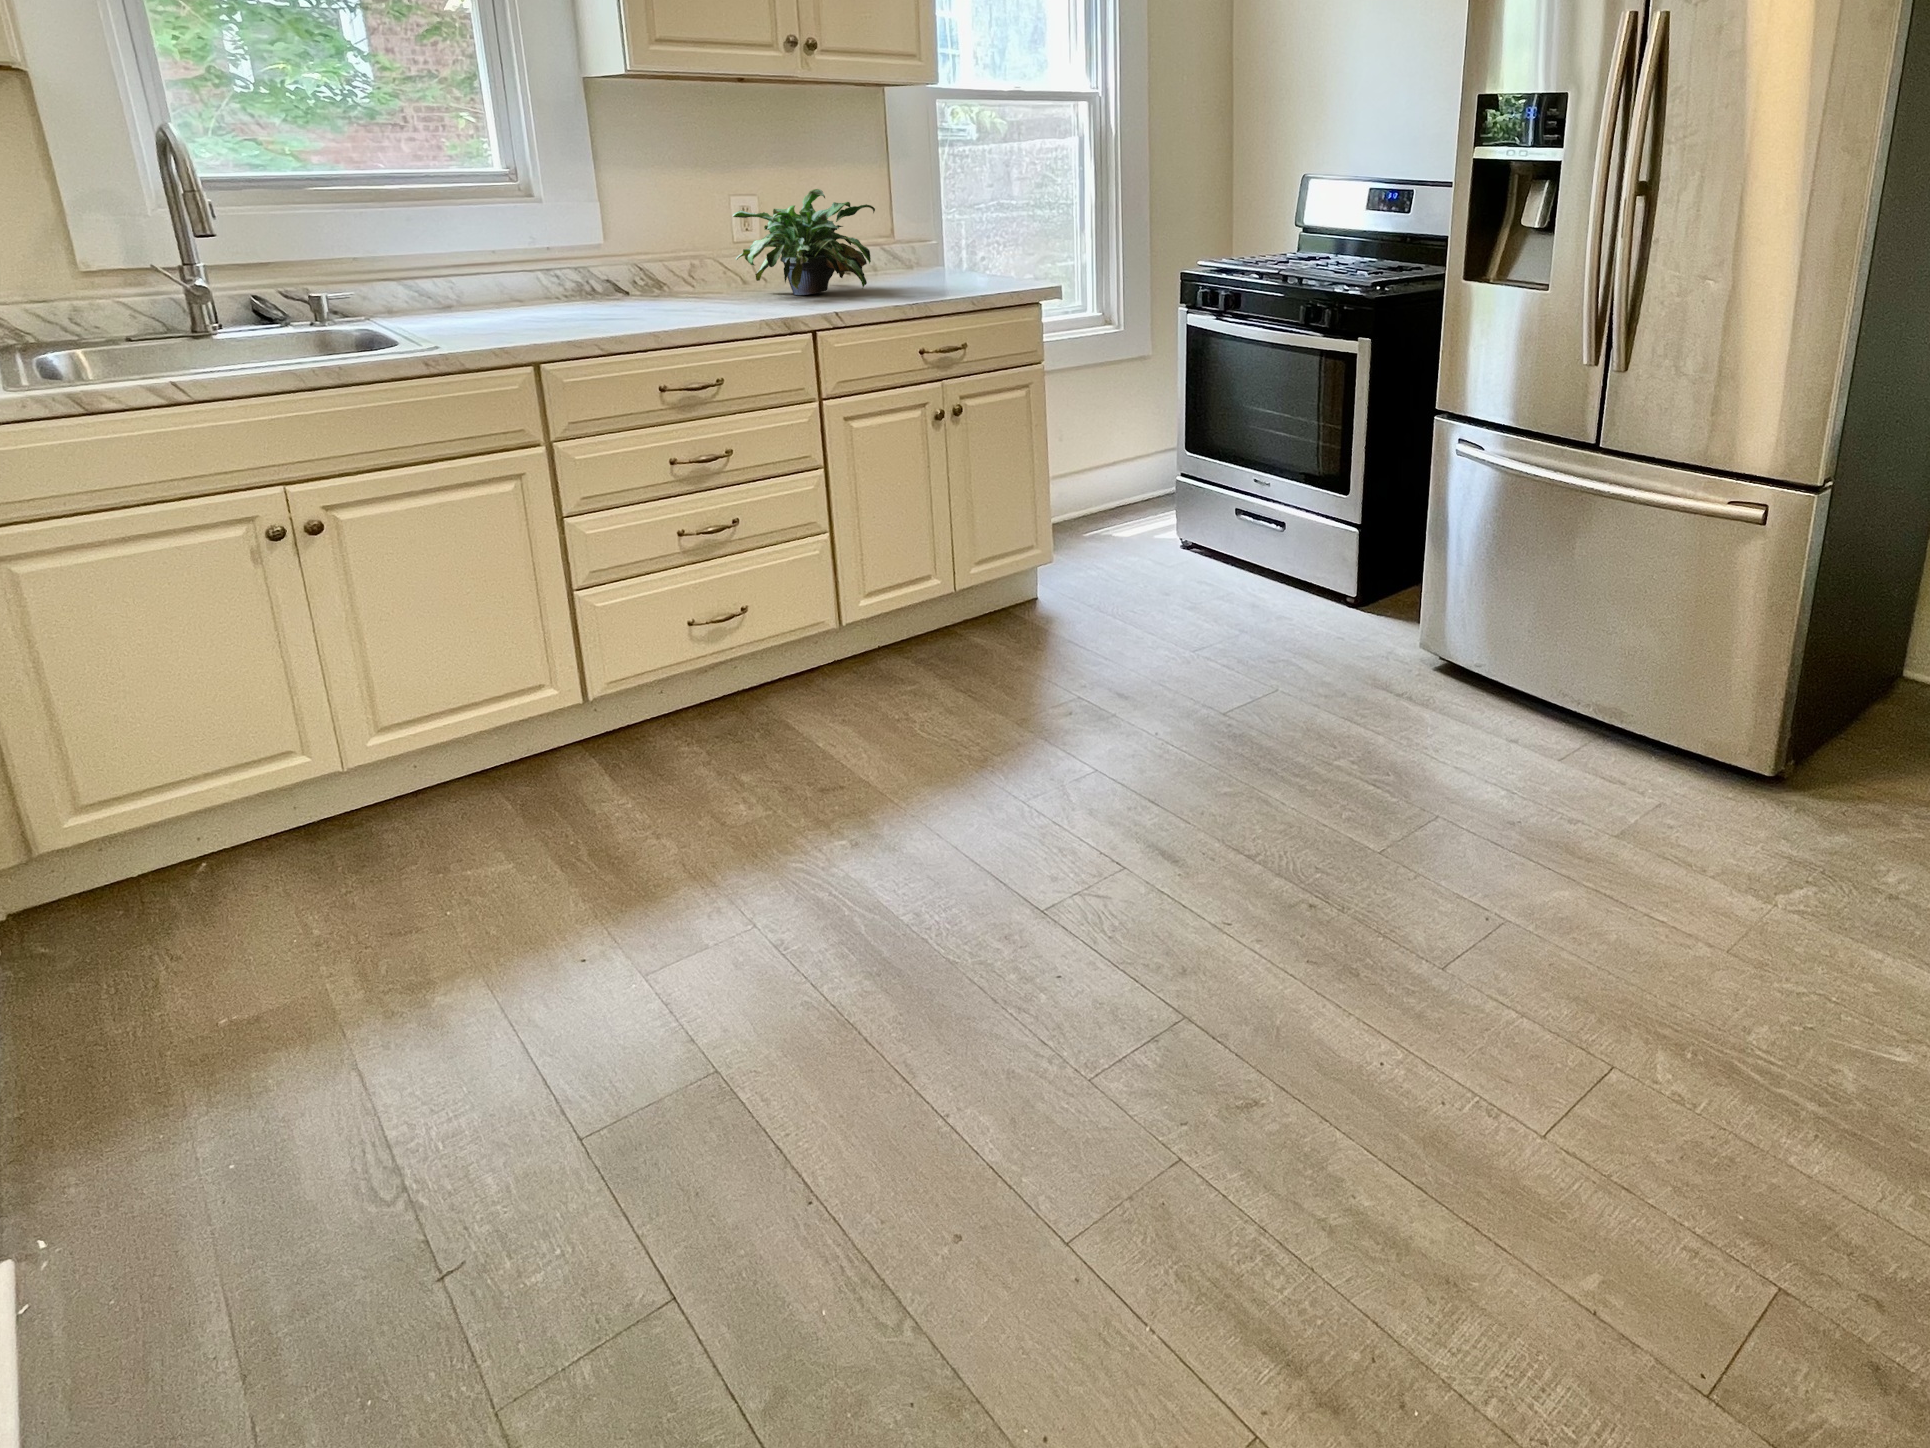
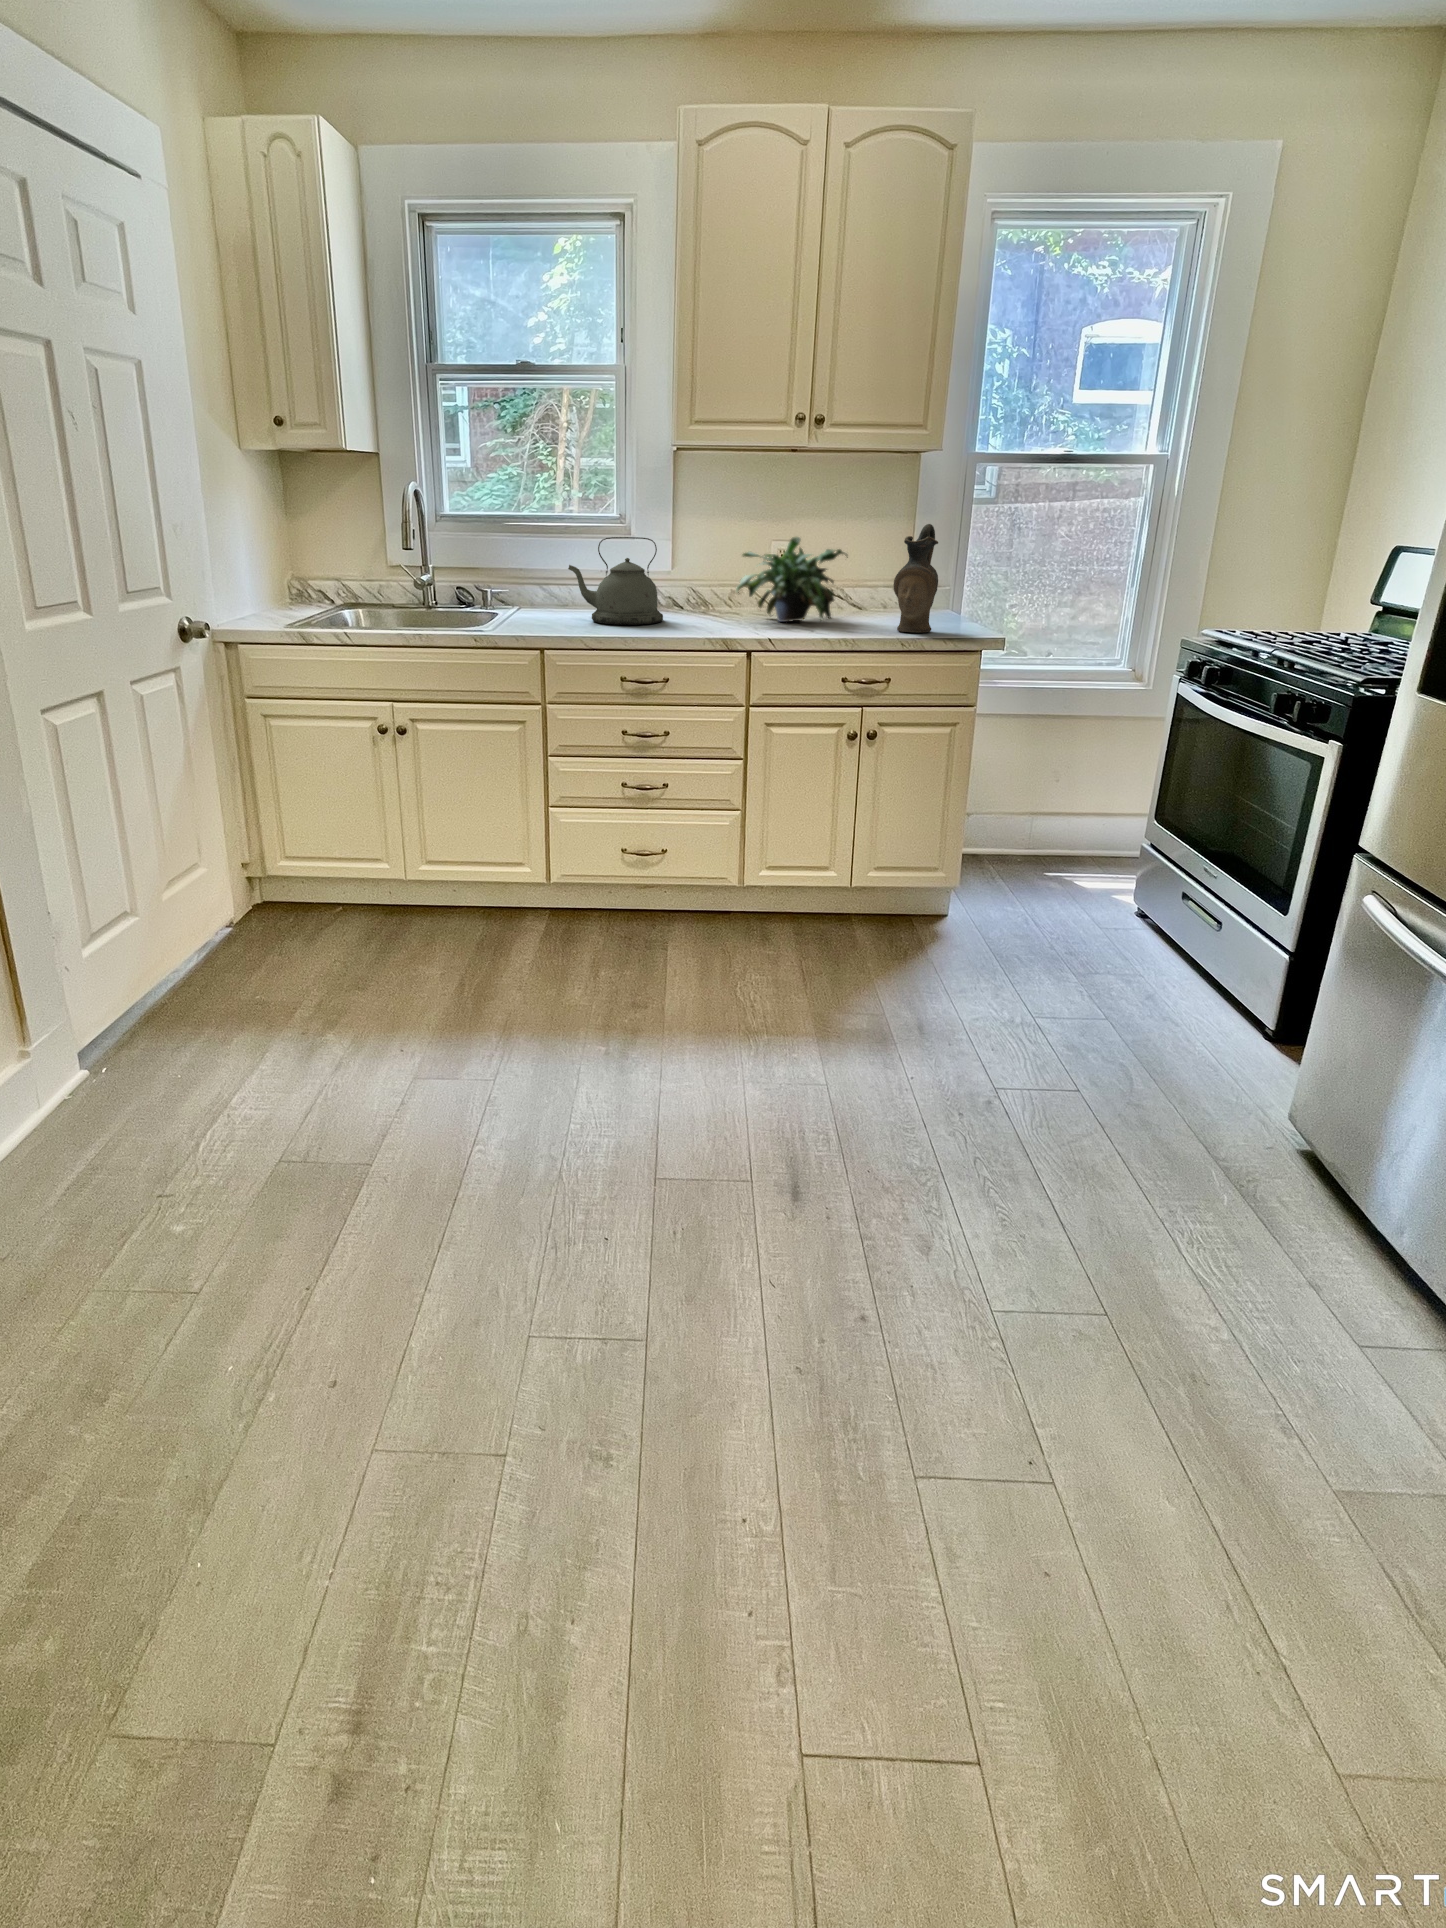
ceramic pitcher: none [940,169,989,290] -> present [894,524,938,632]
kettle: none [502,199,655,321] -> present [568,537,663,625]

